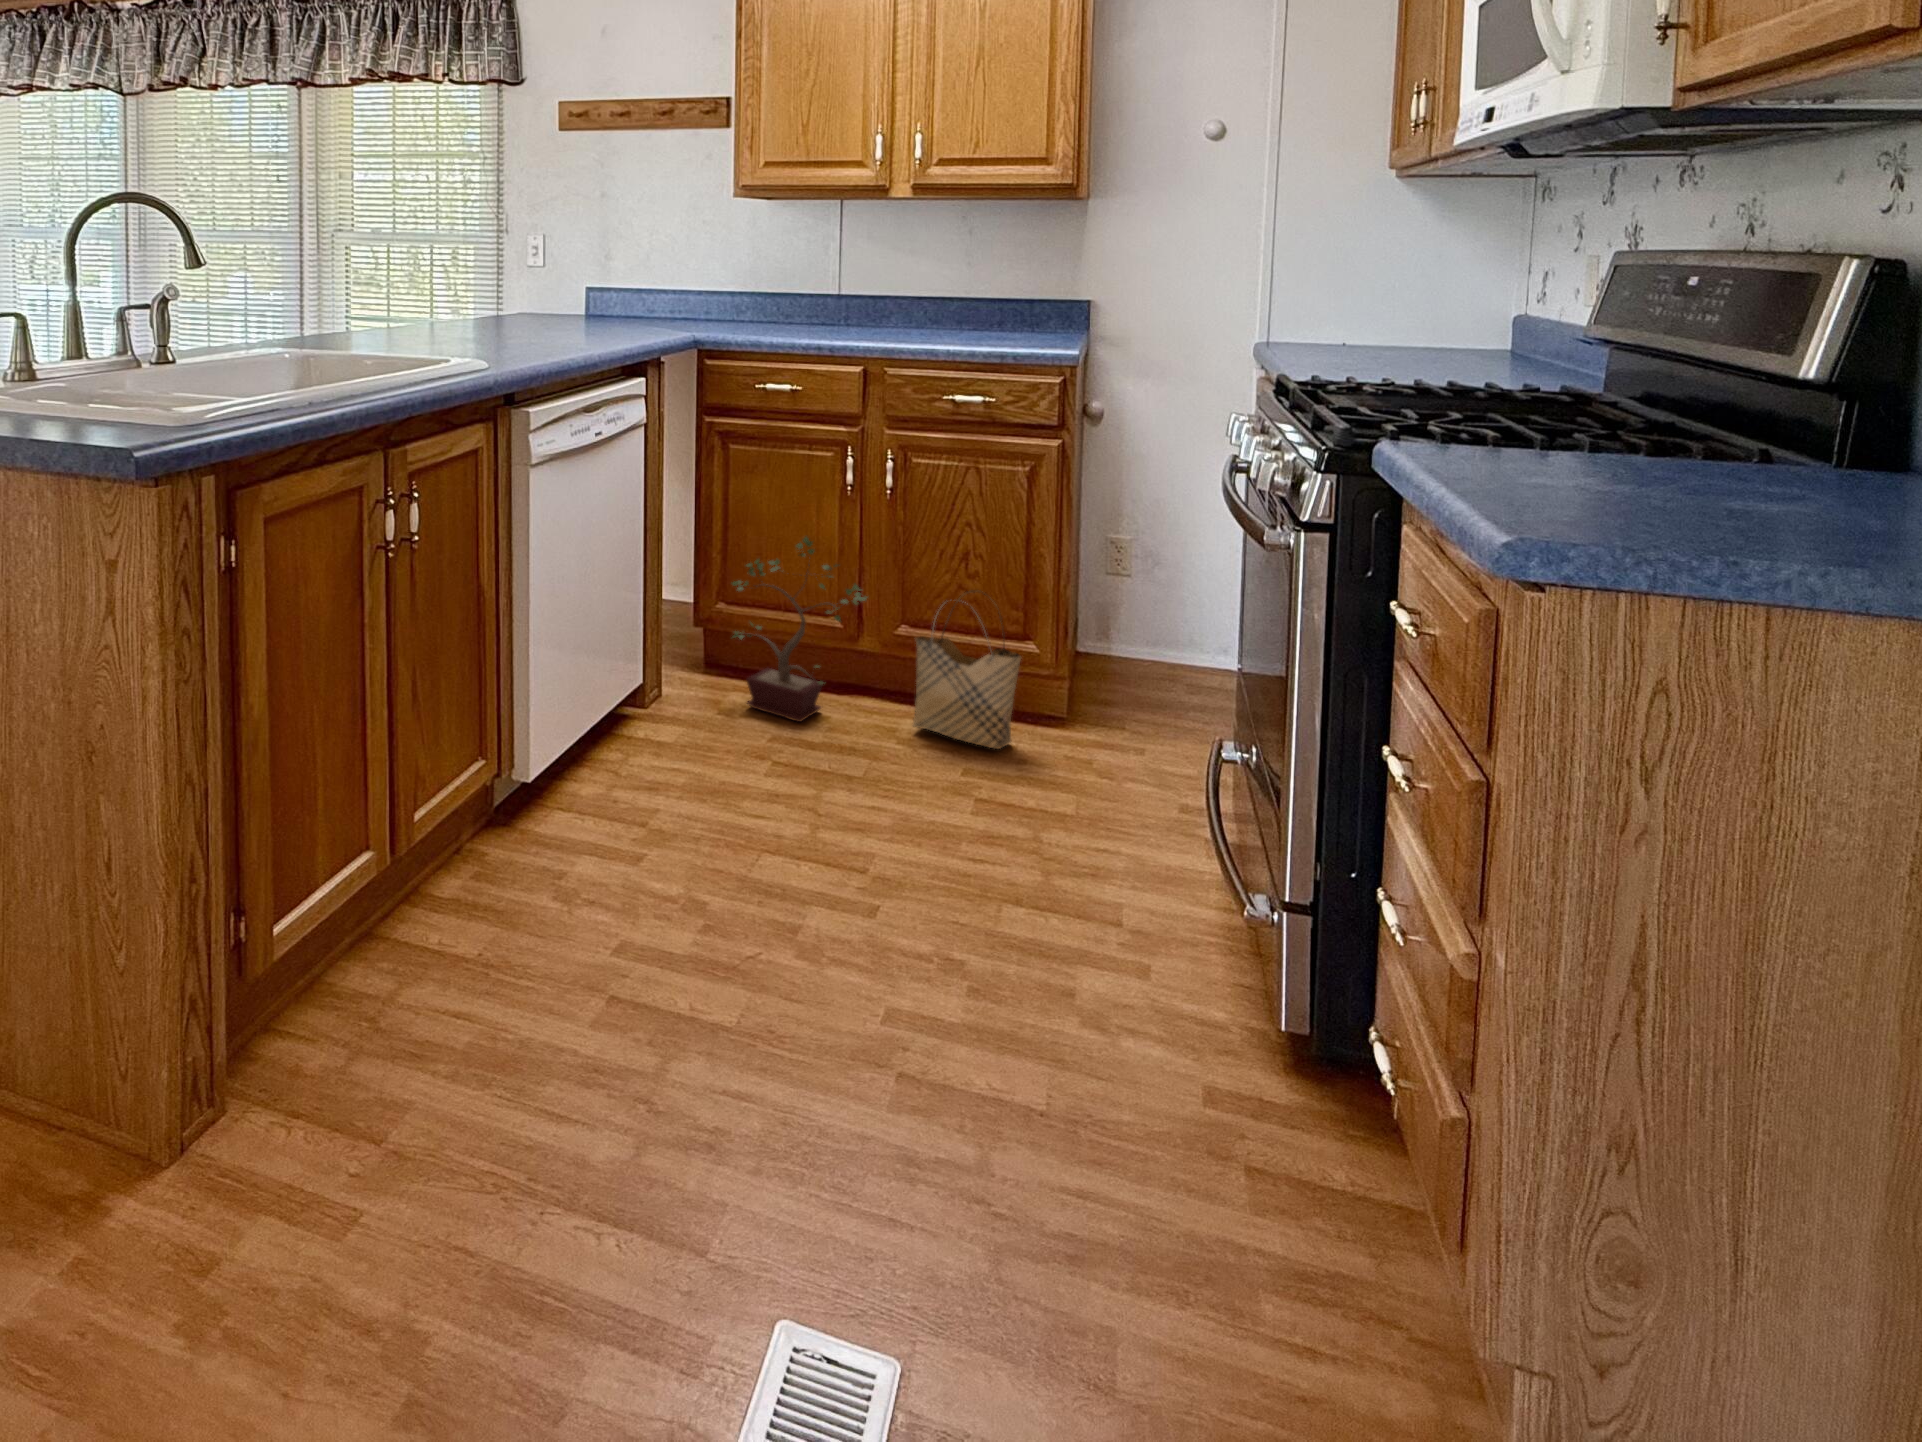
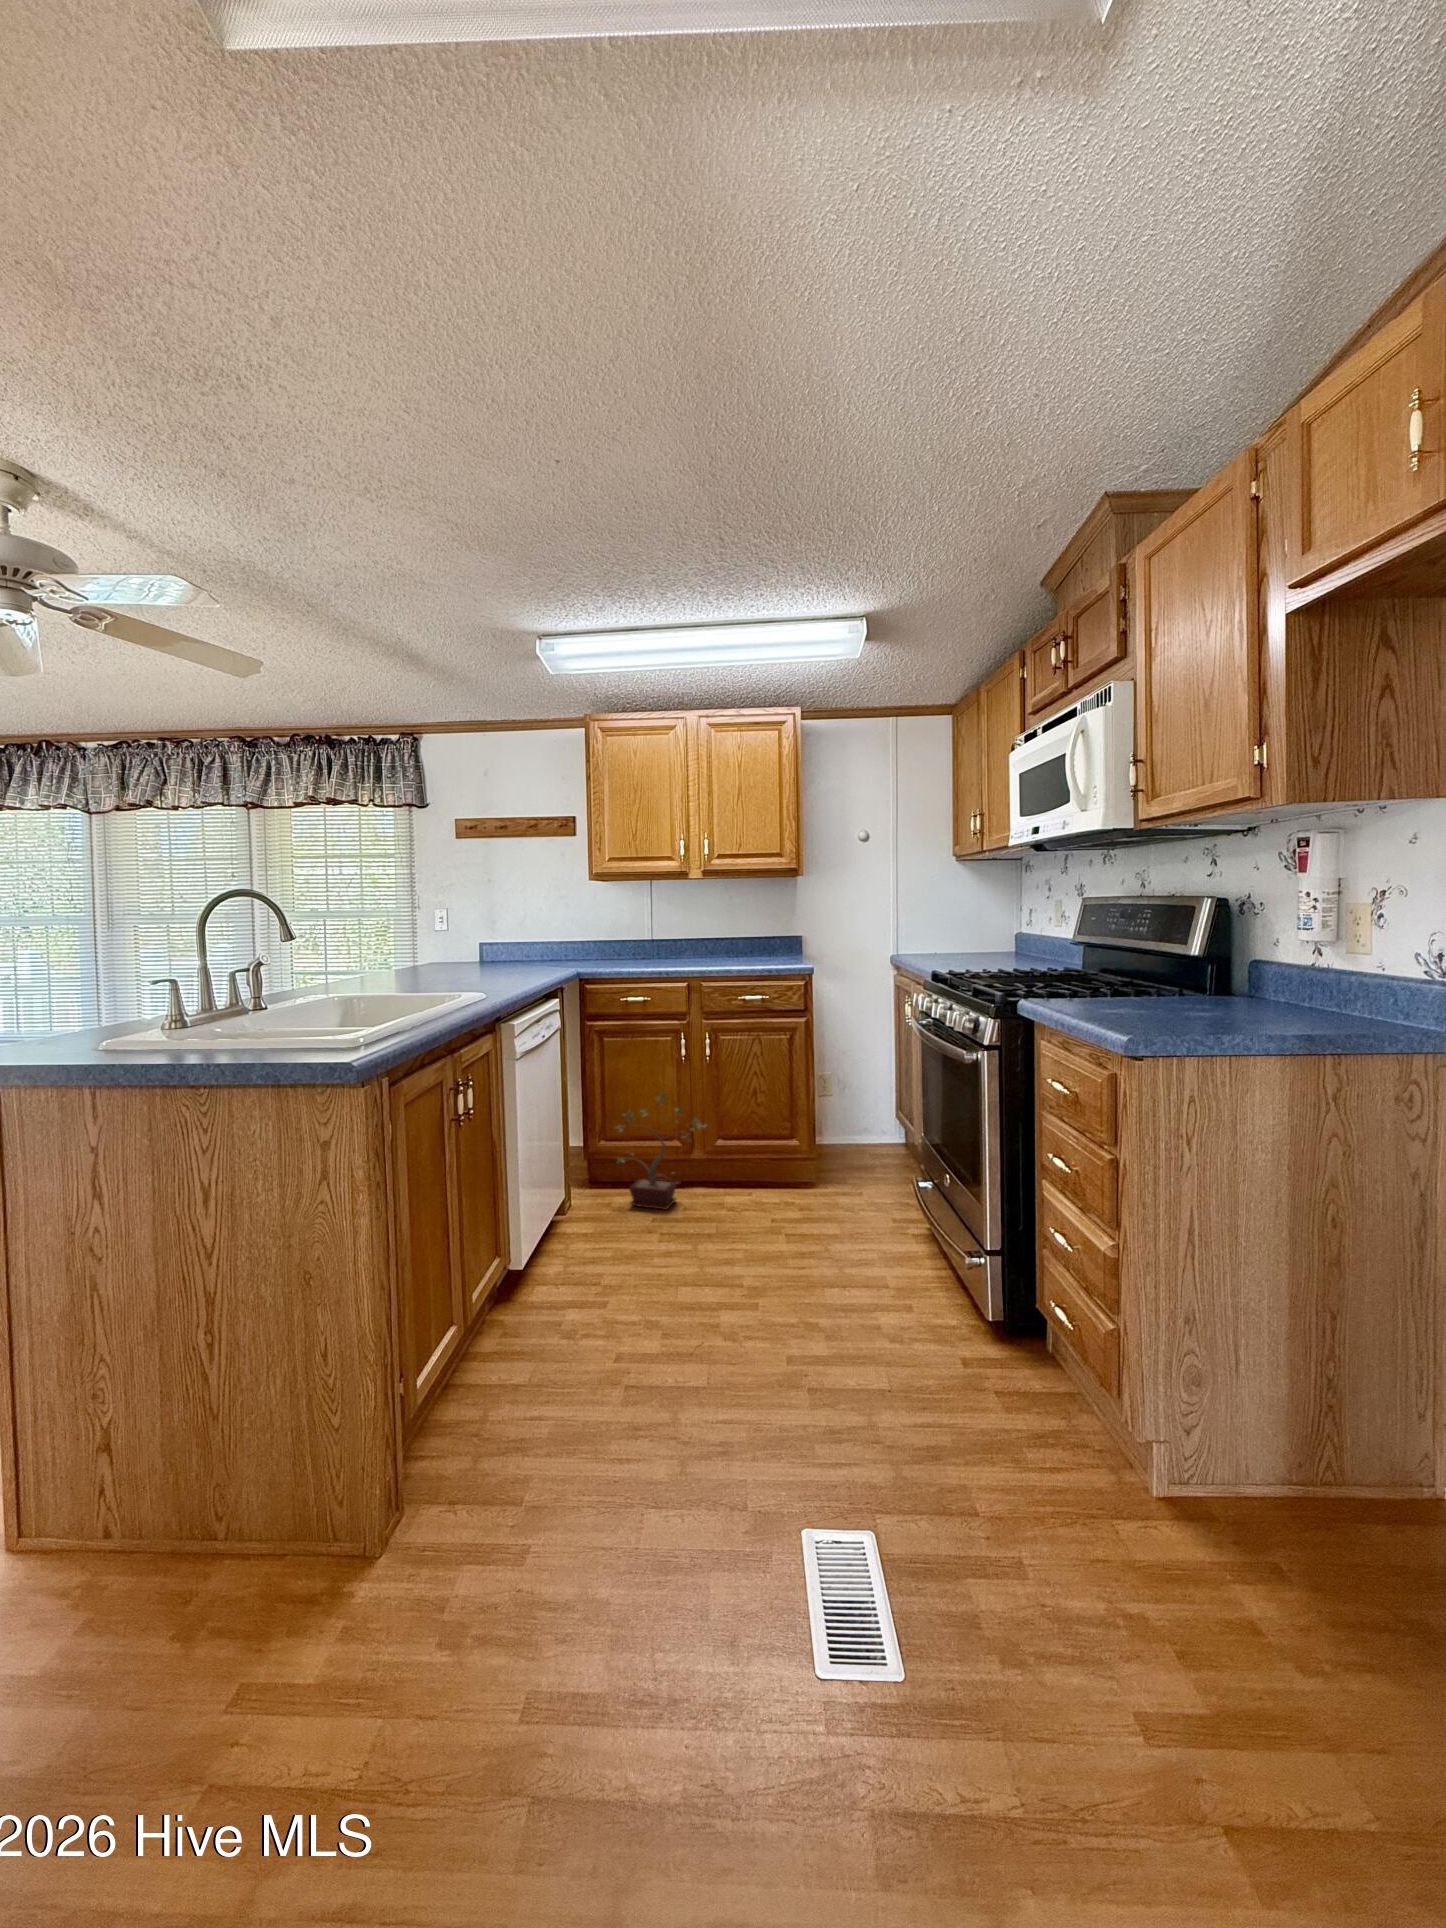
woven basket: present [913,590,1022,749] -> none [732,1112,796,1206]

